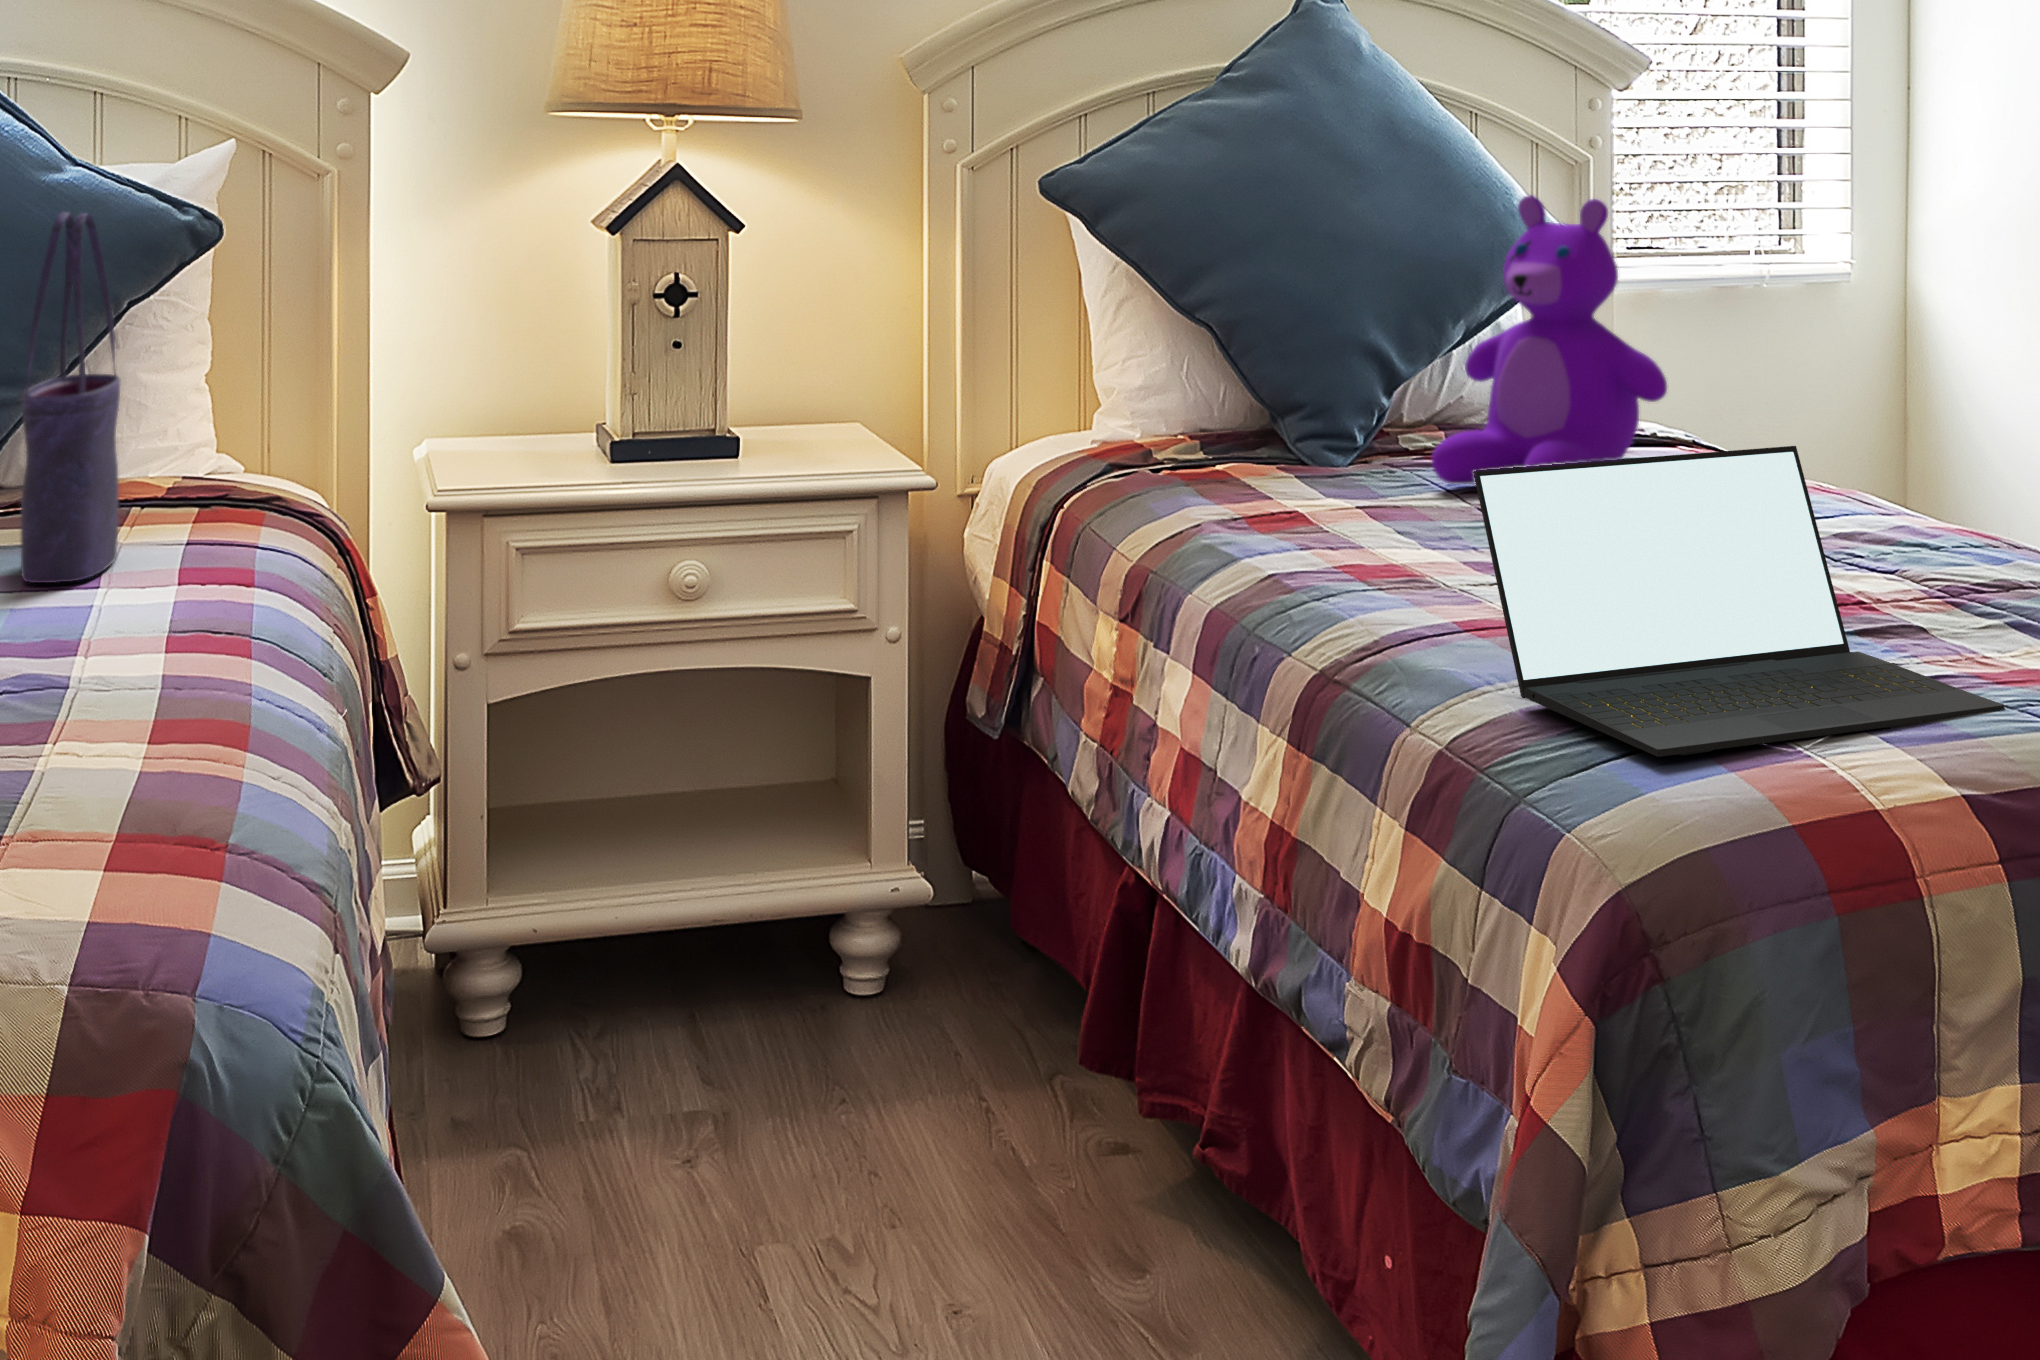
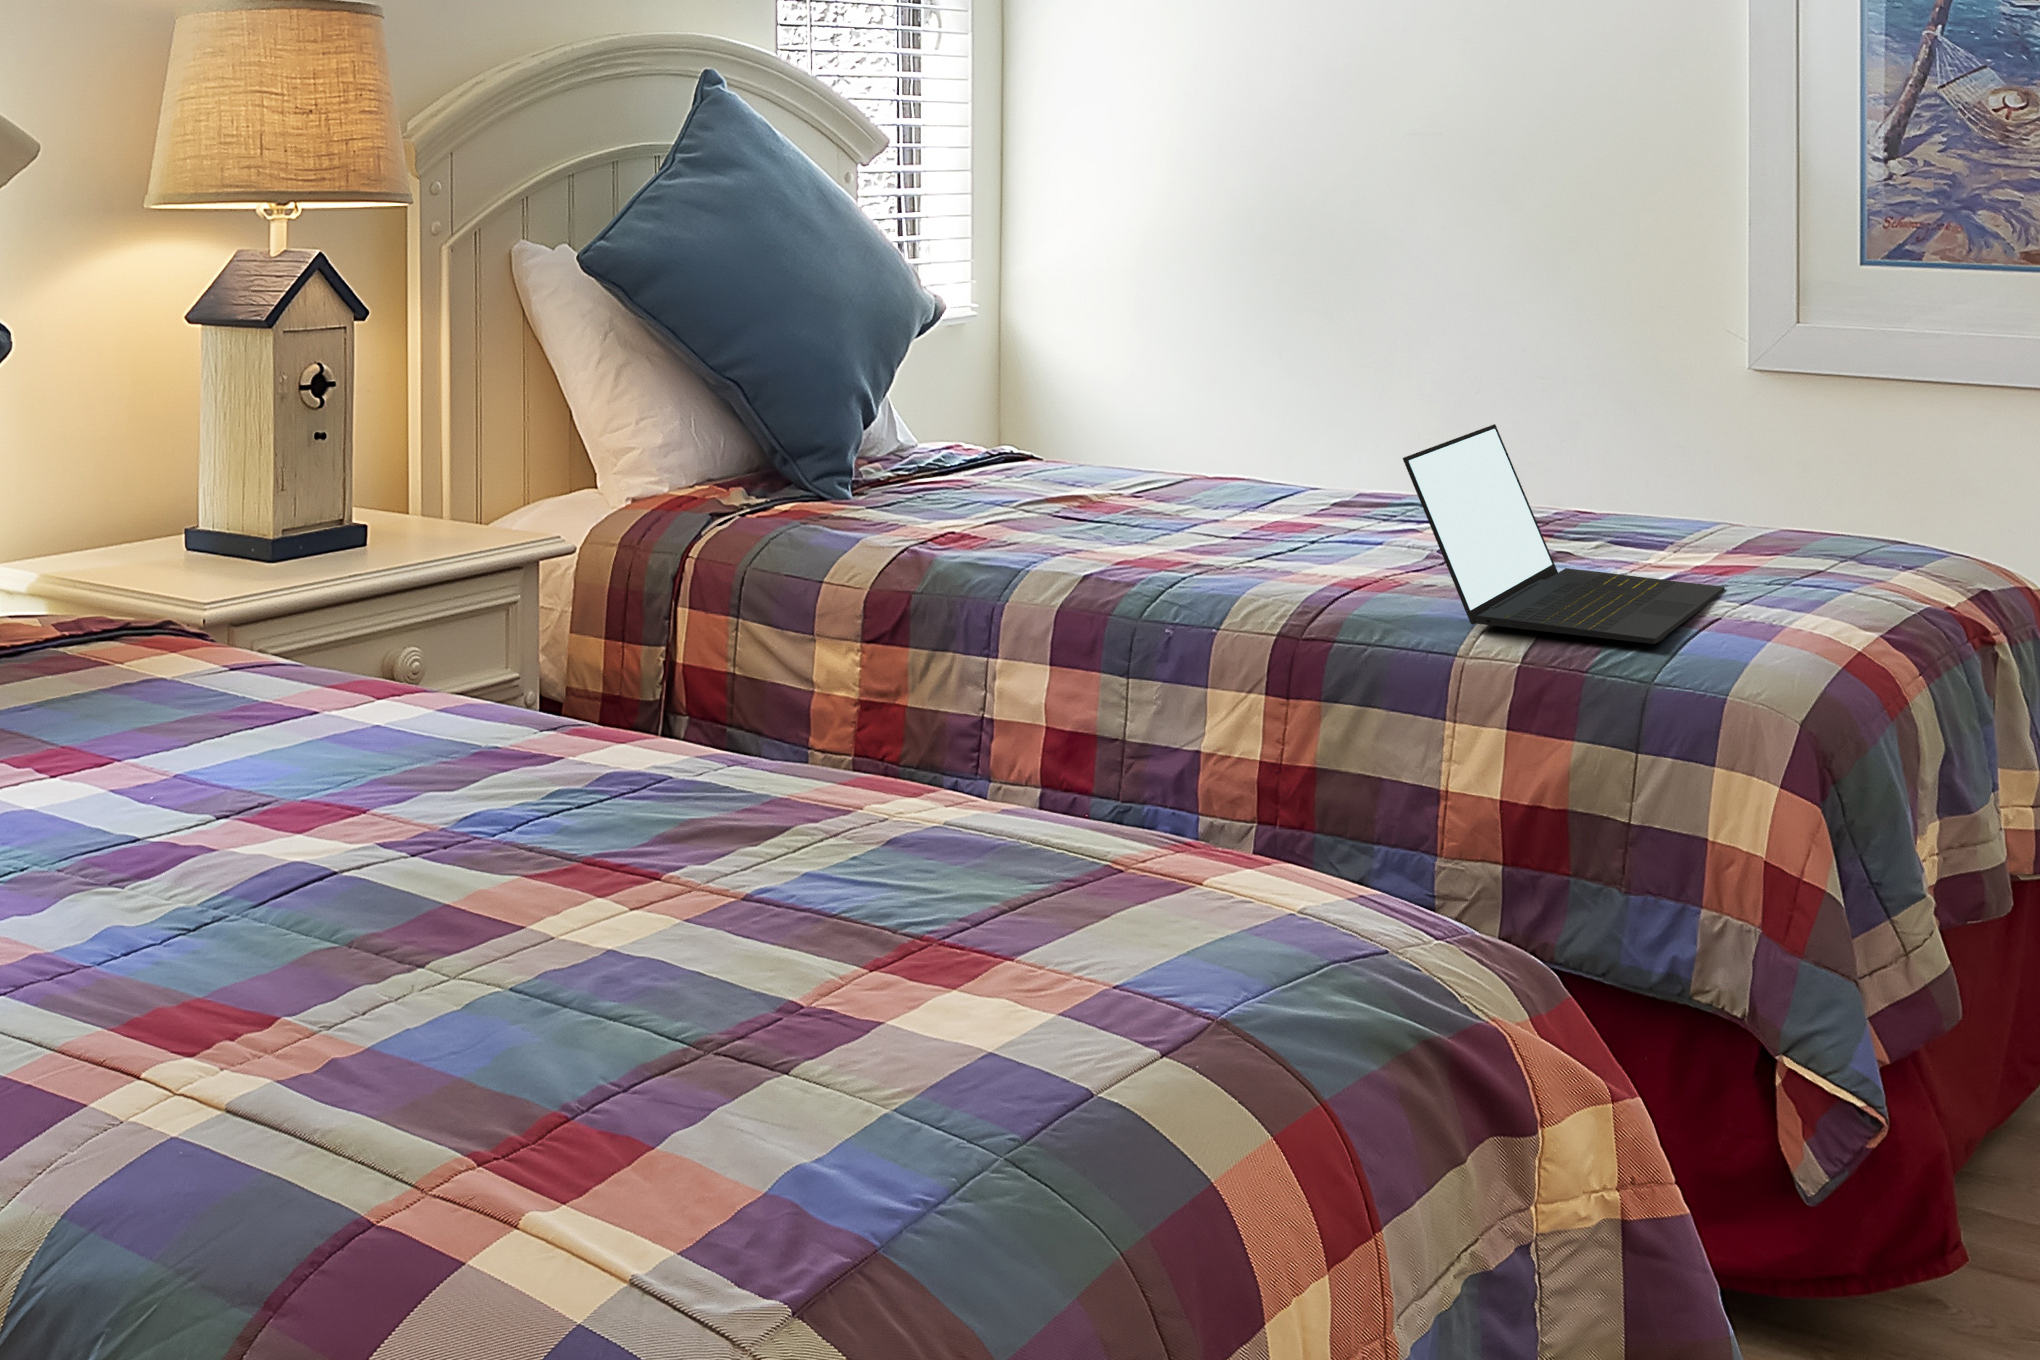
teddy bear: present [1431,195,1667,484] -> none [942,251,1135,498]
tote bag: present [21,212,121,583] -> none [158,313,287,706]

